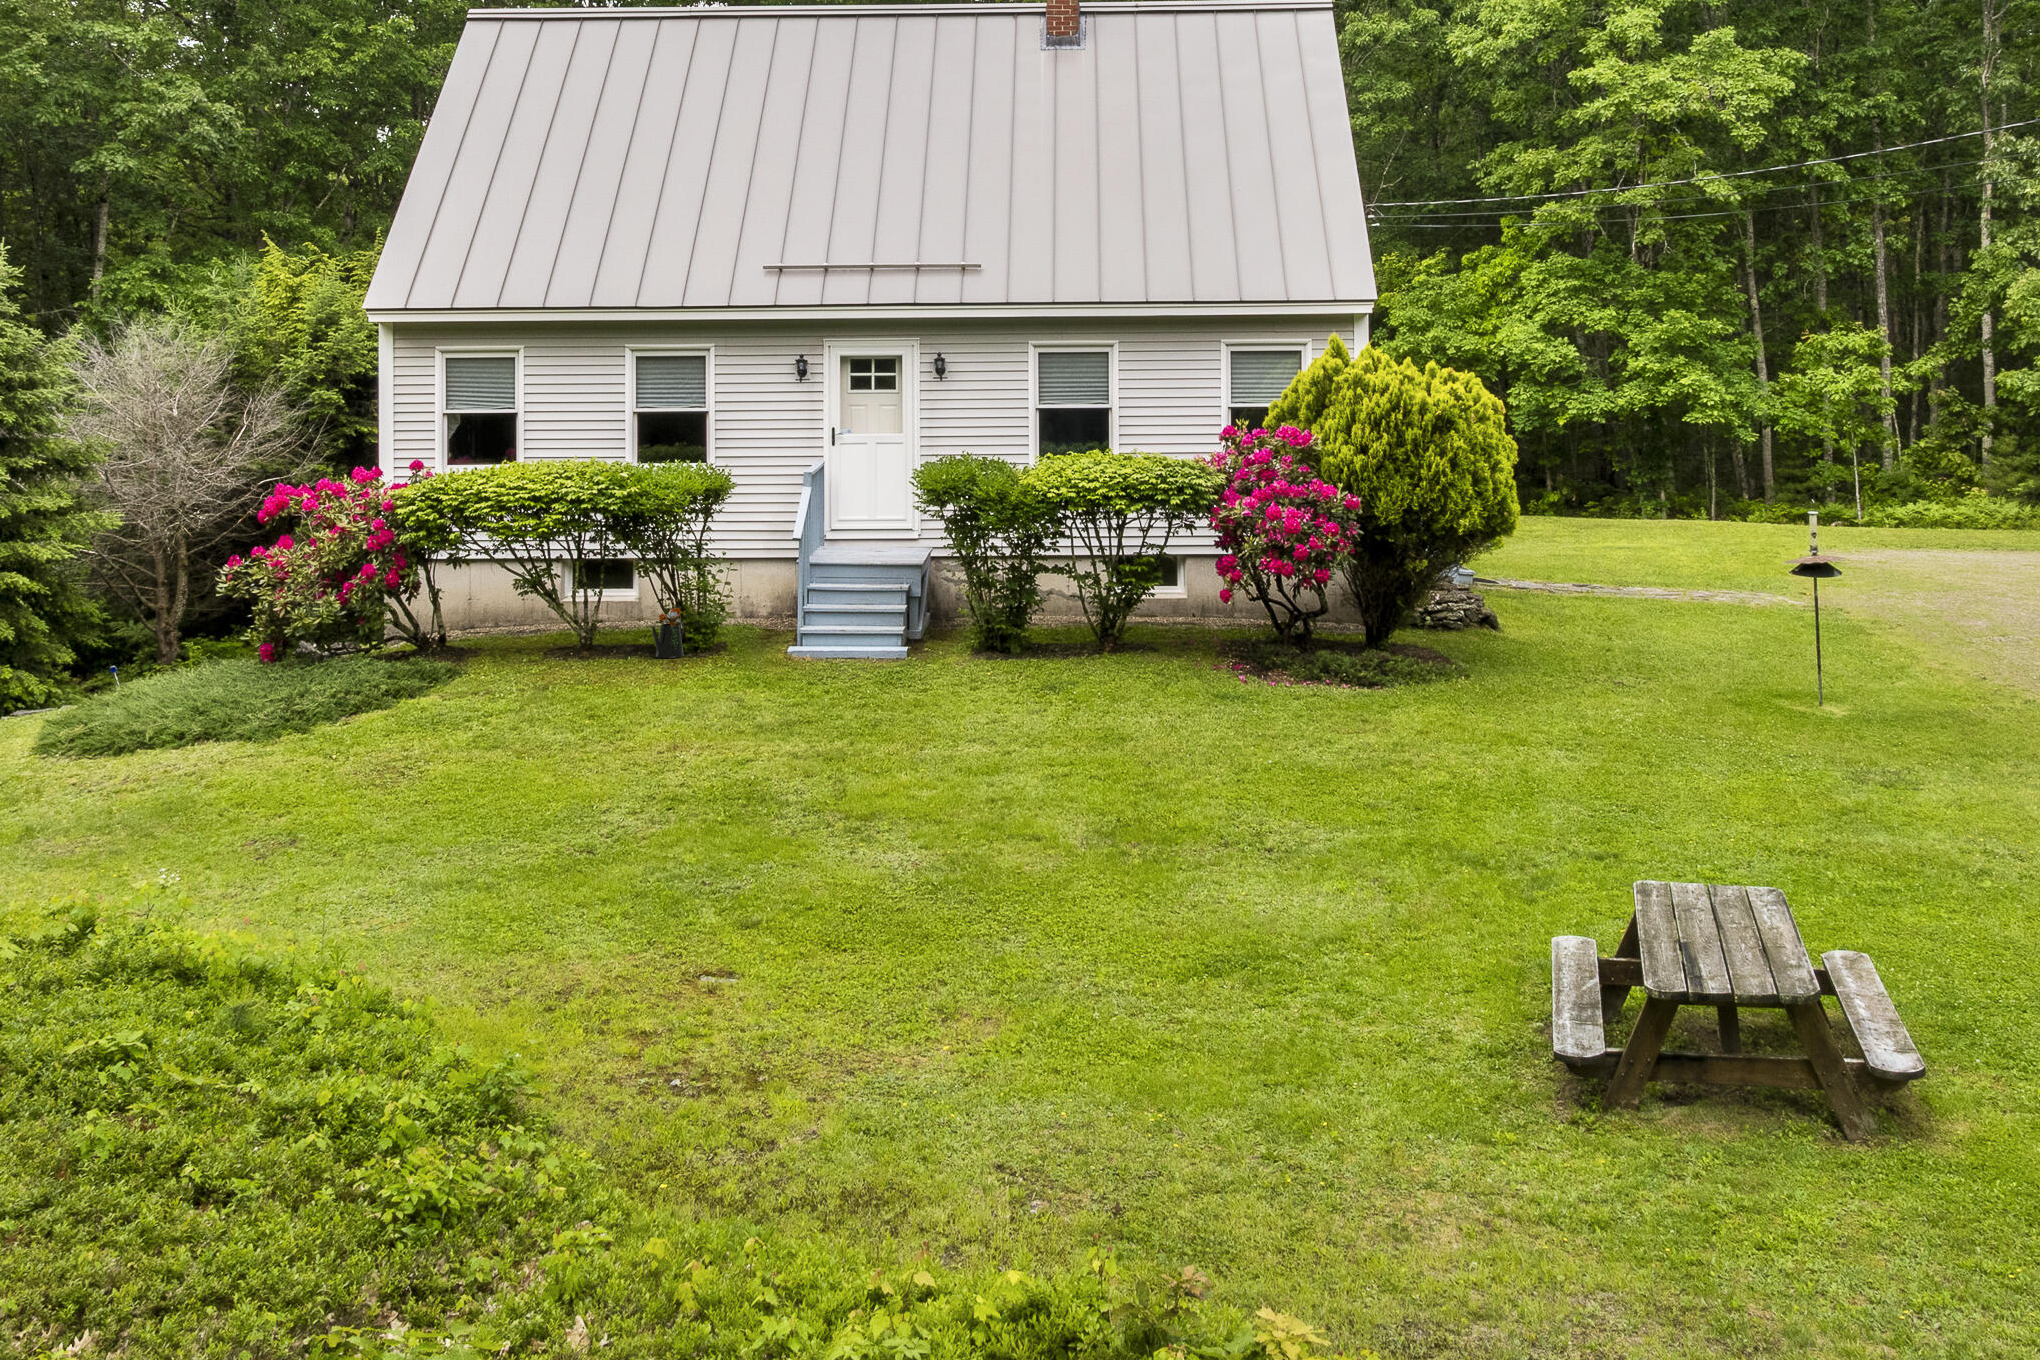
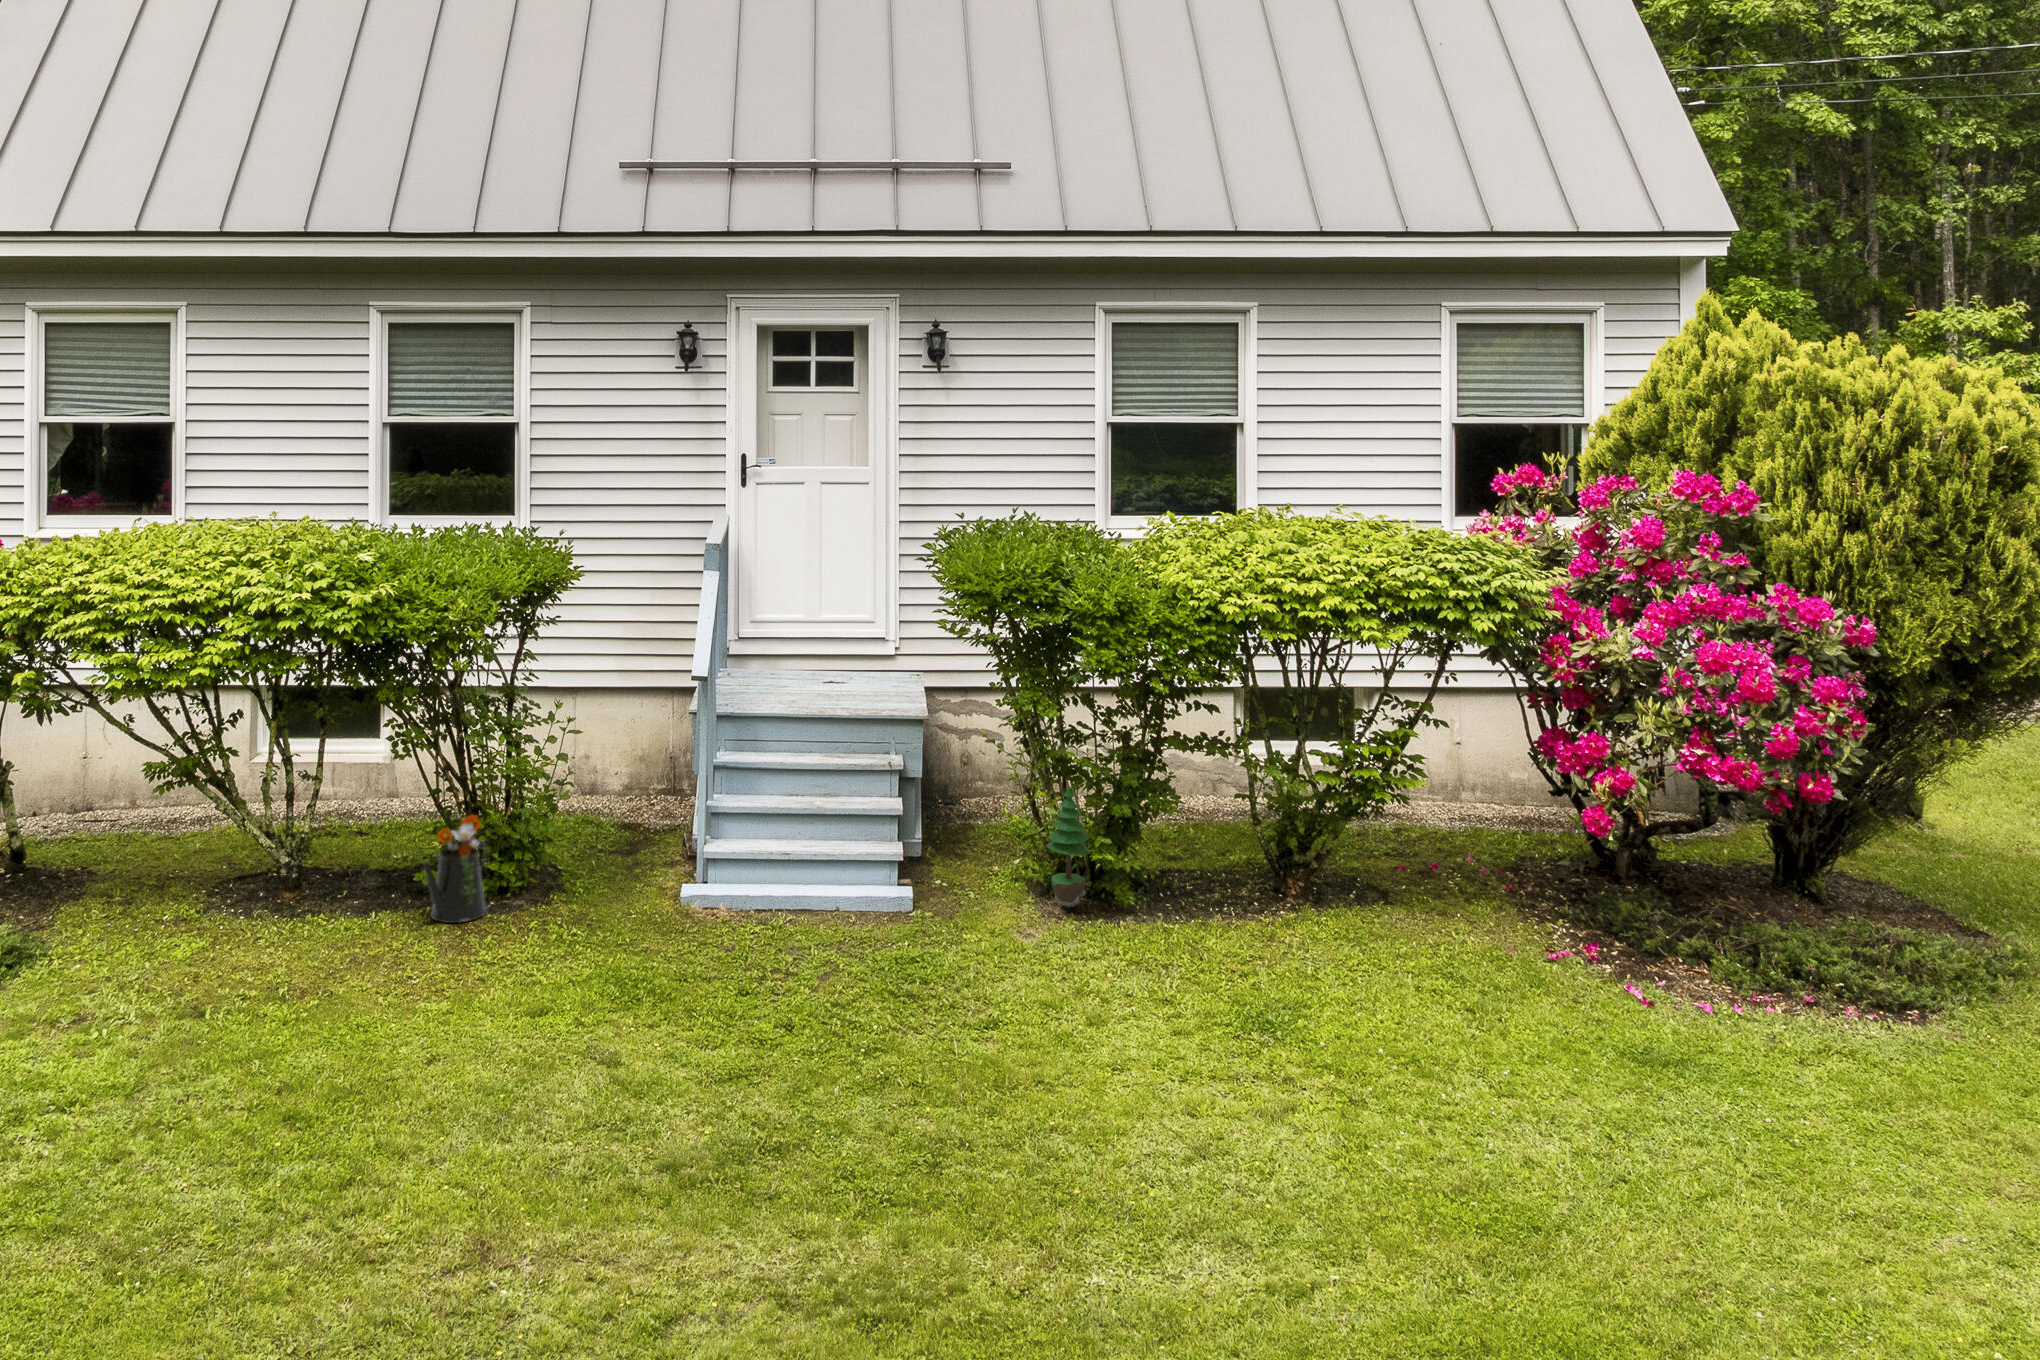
potted tree: none [970,593,993,657] -> present [1046,786,1090,908]

